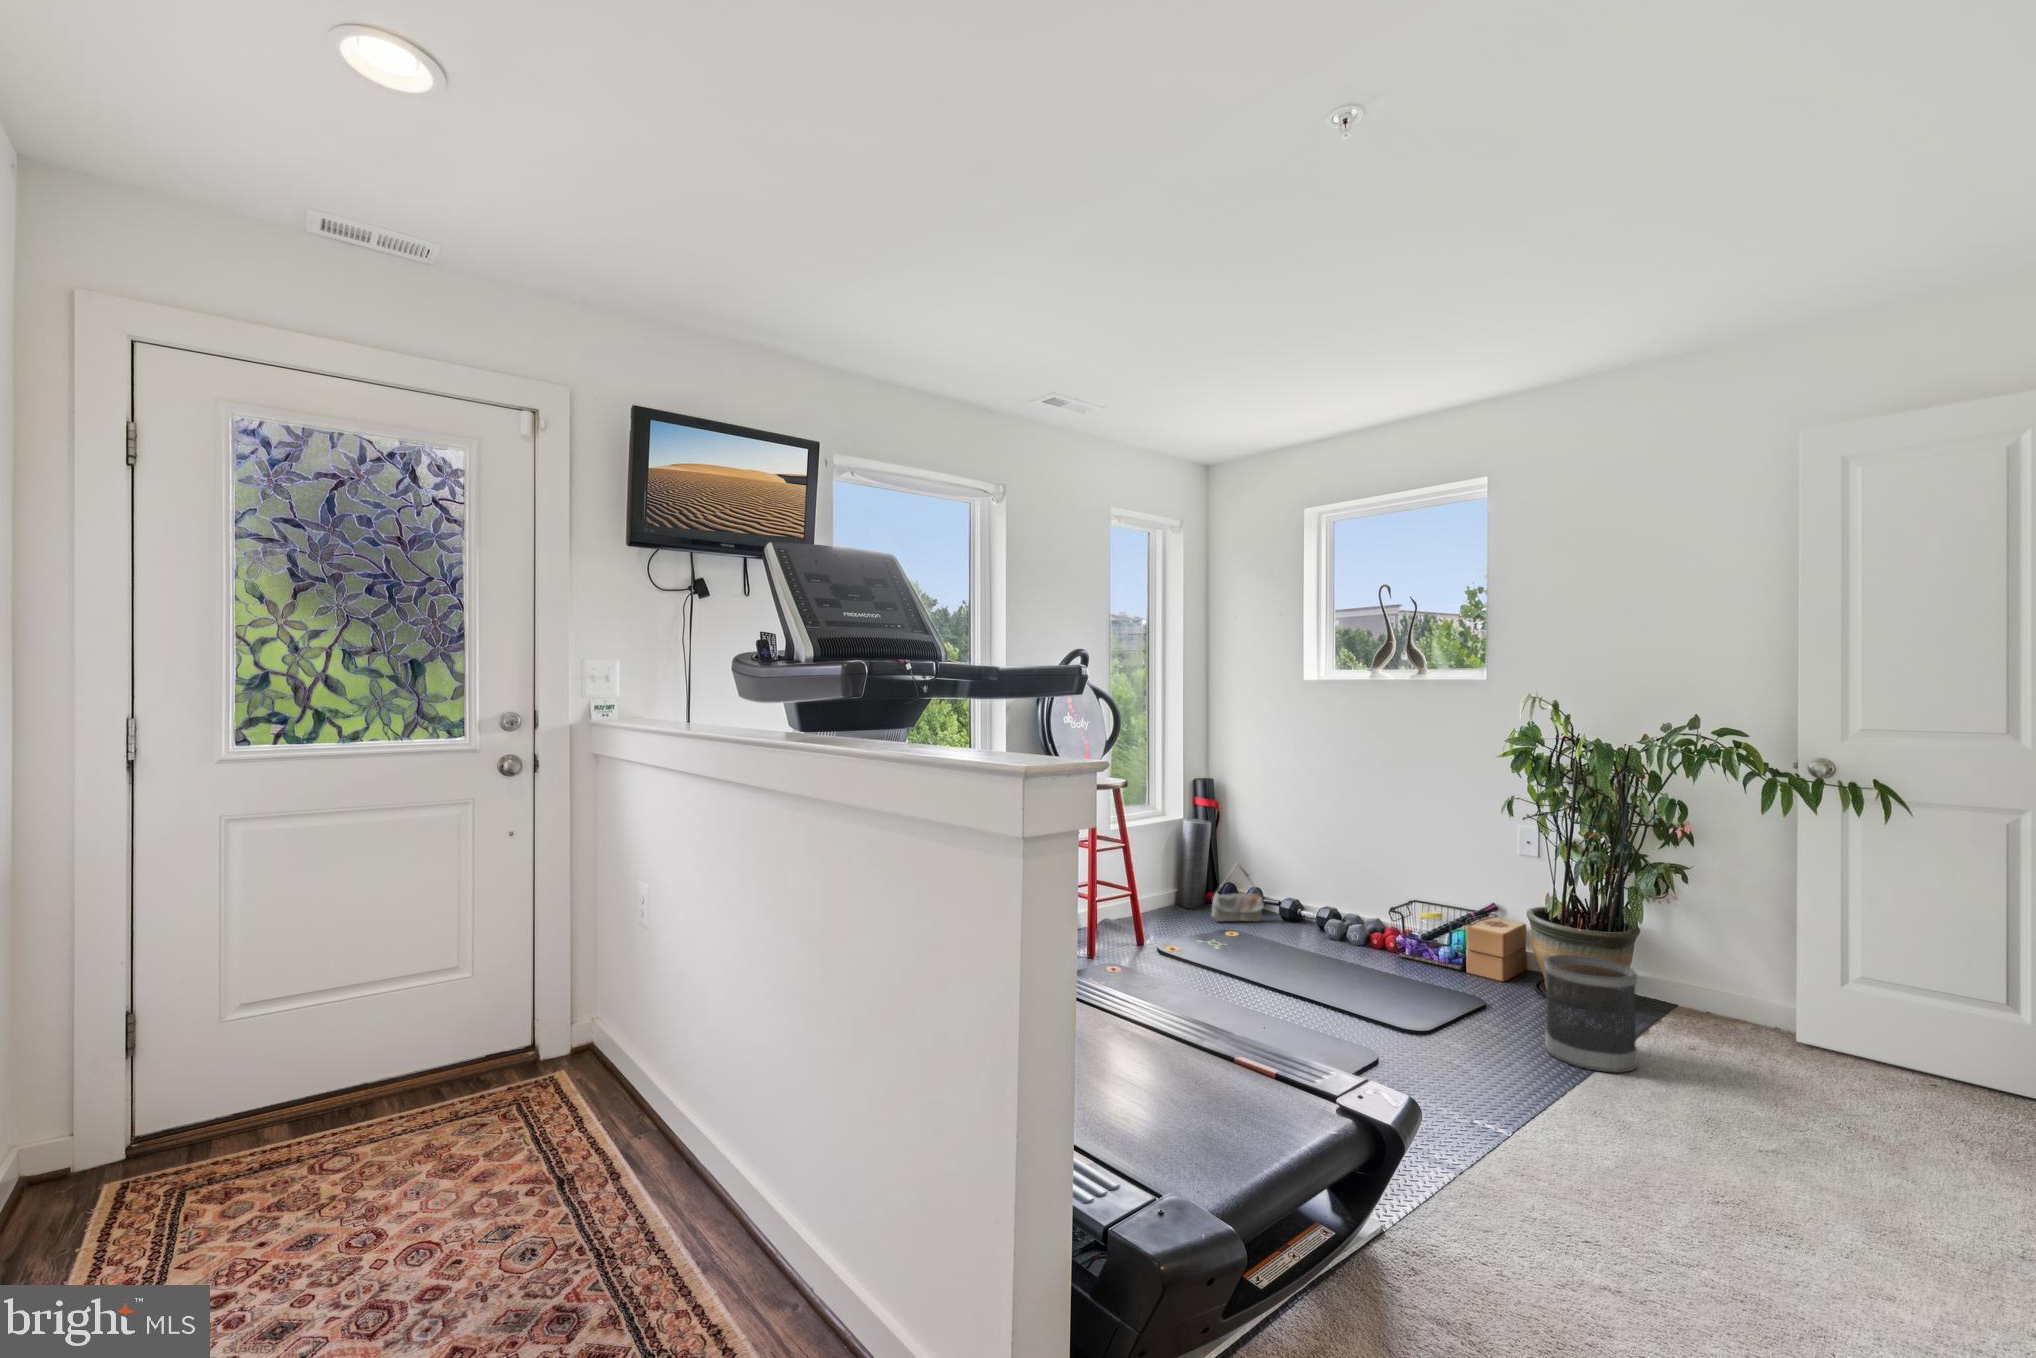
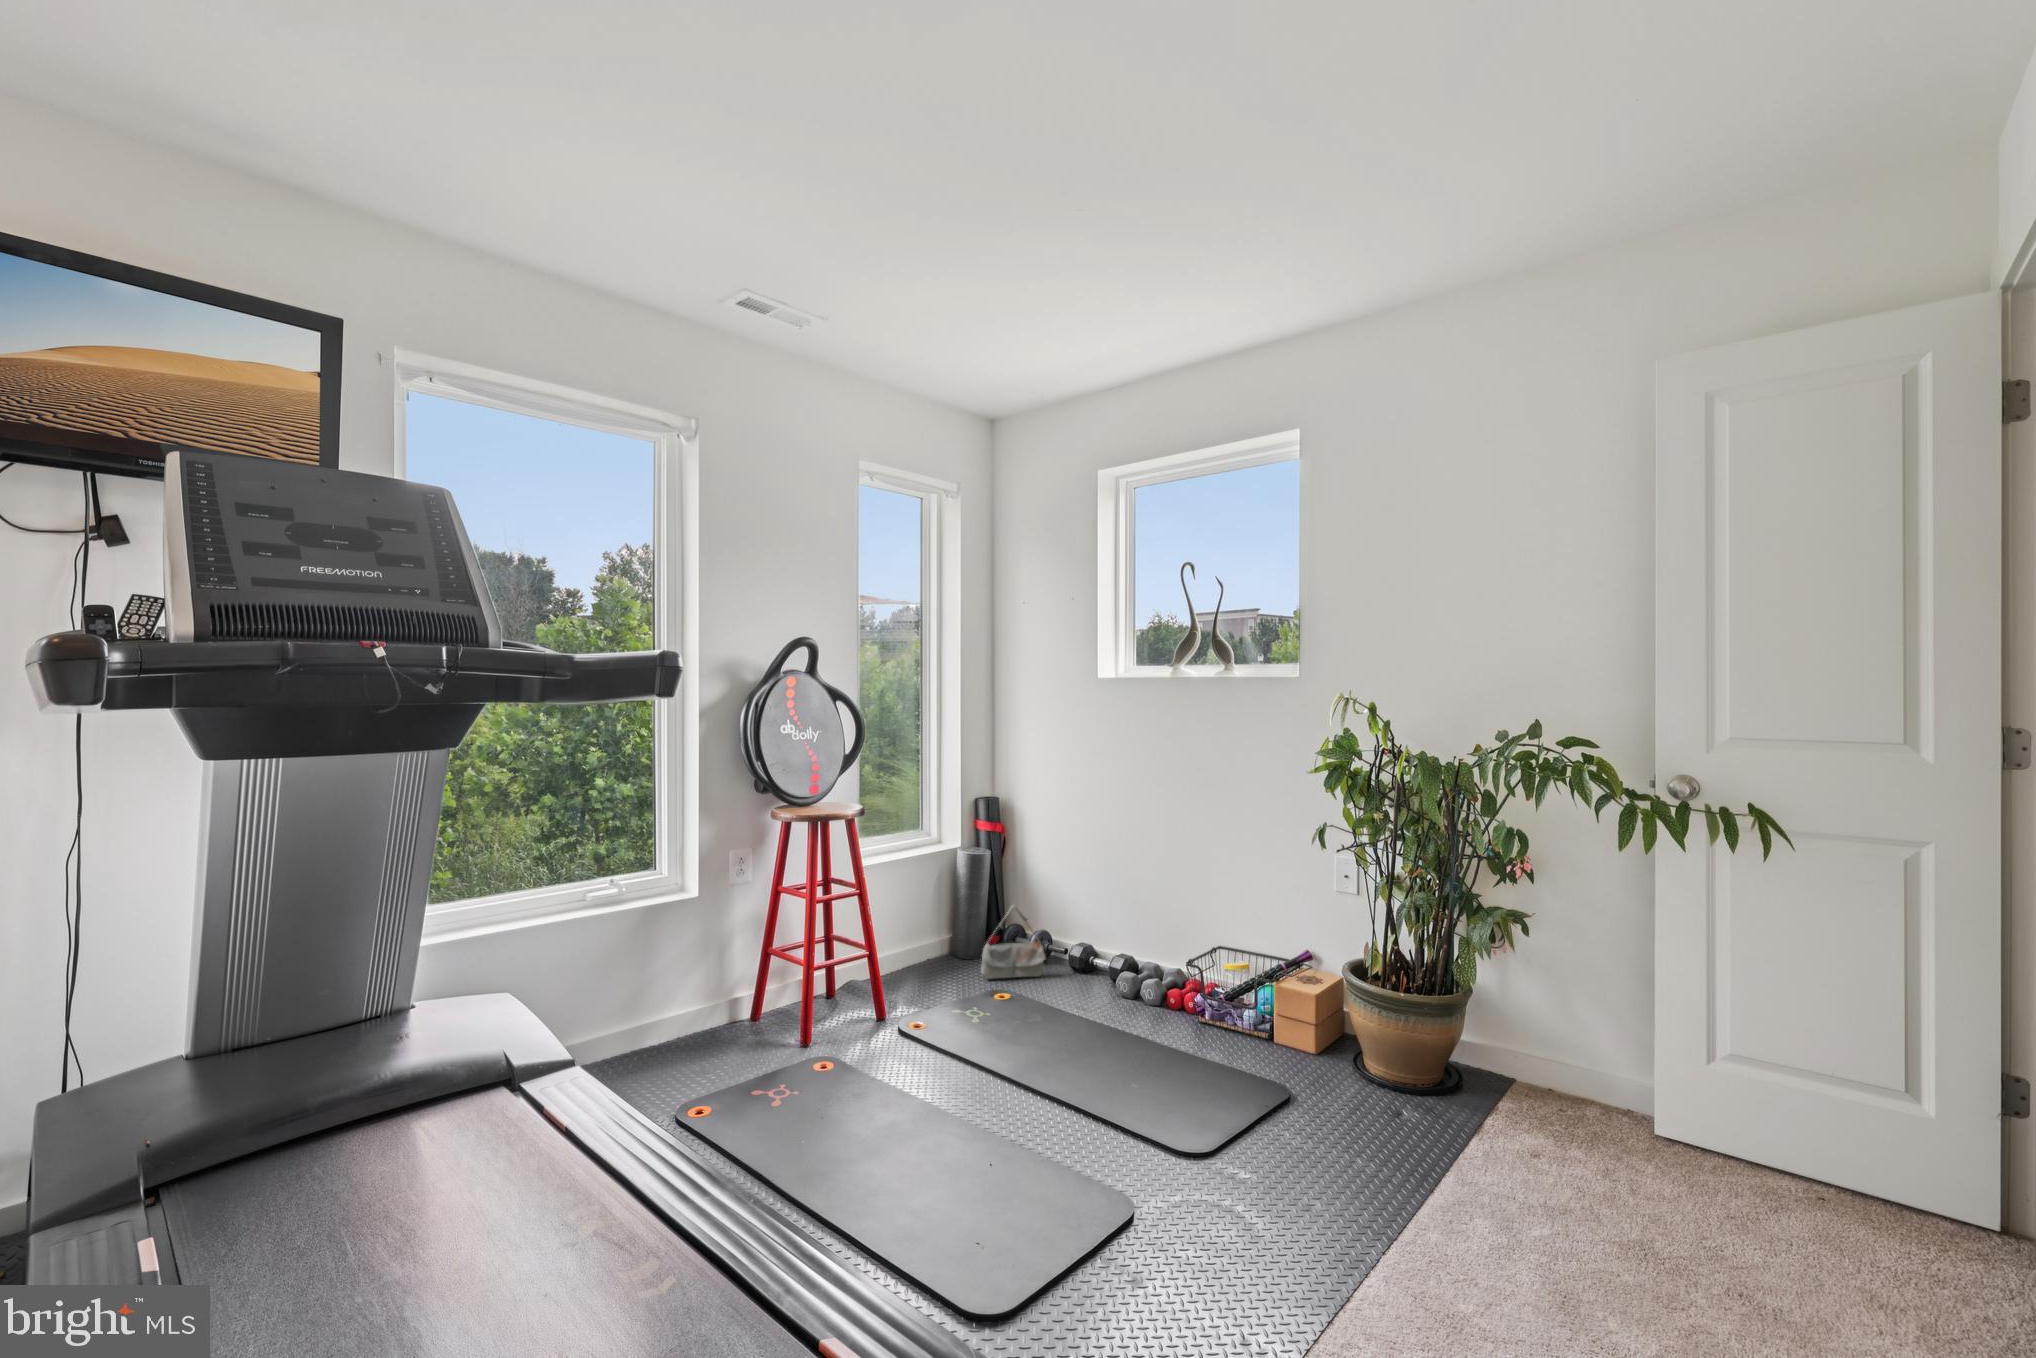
wastebasket: present [1545,955,1638,1073] -> none [1354,1038,1467,1209]

